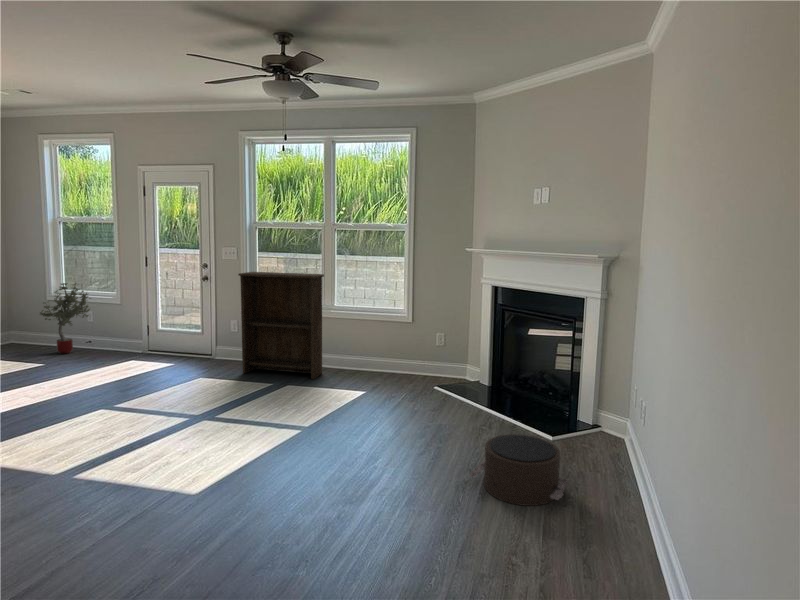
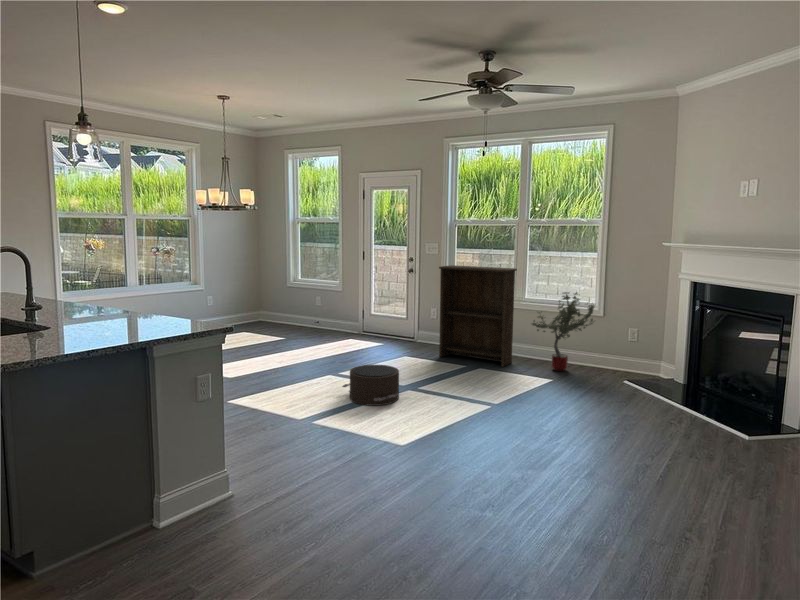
potted tree: present [40,283,91,354] -> present [532,292,594,371]
pouf: present [470,434,568,506] -> present [342,365,399,406]

